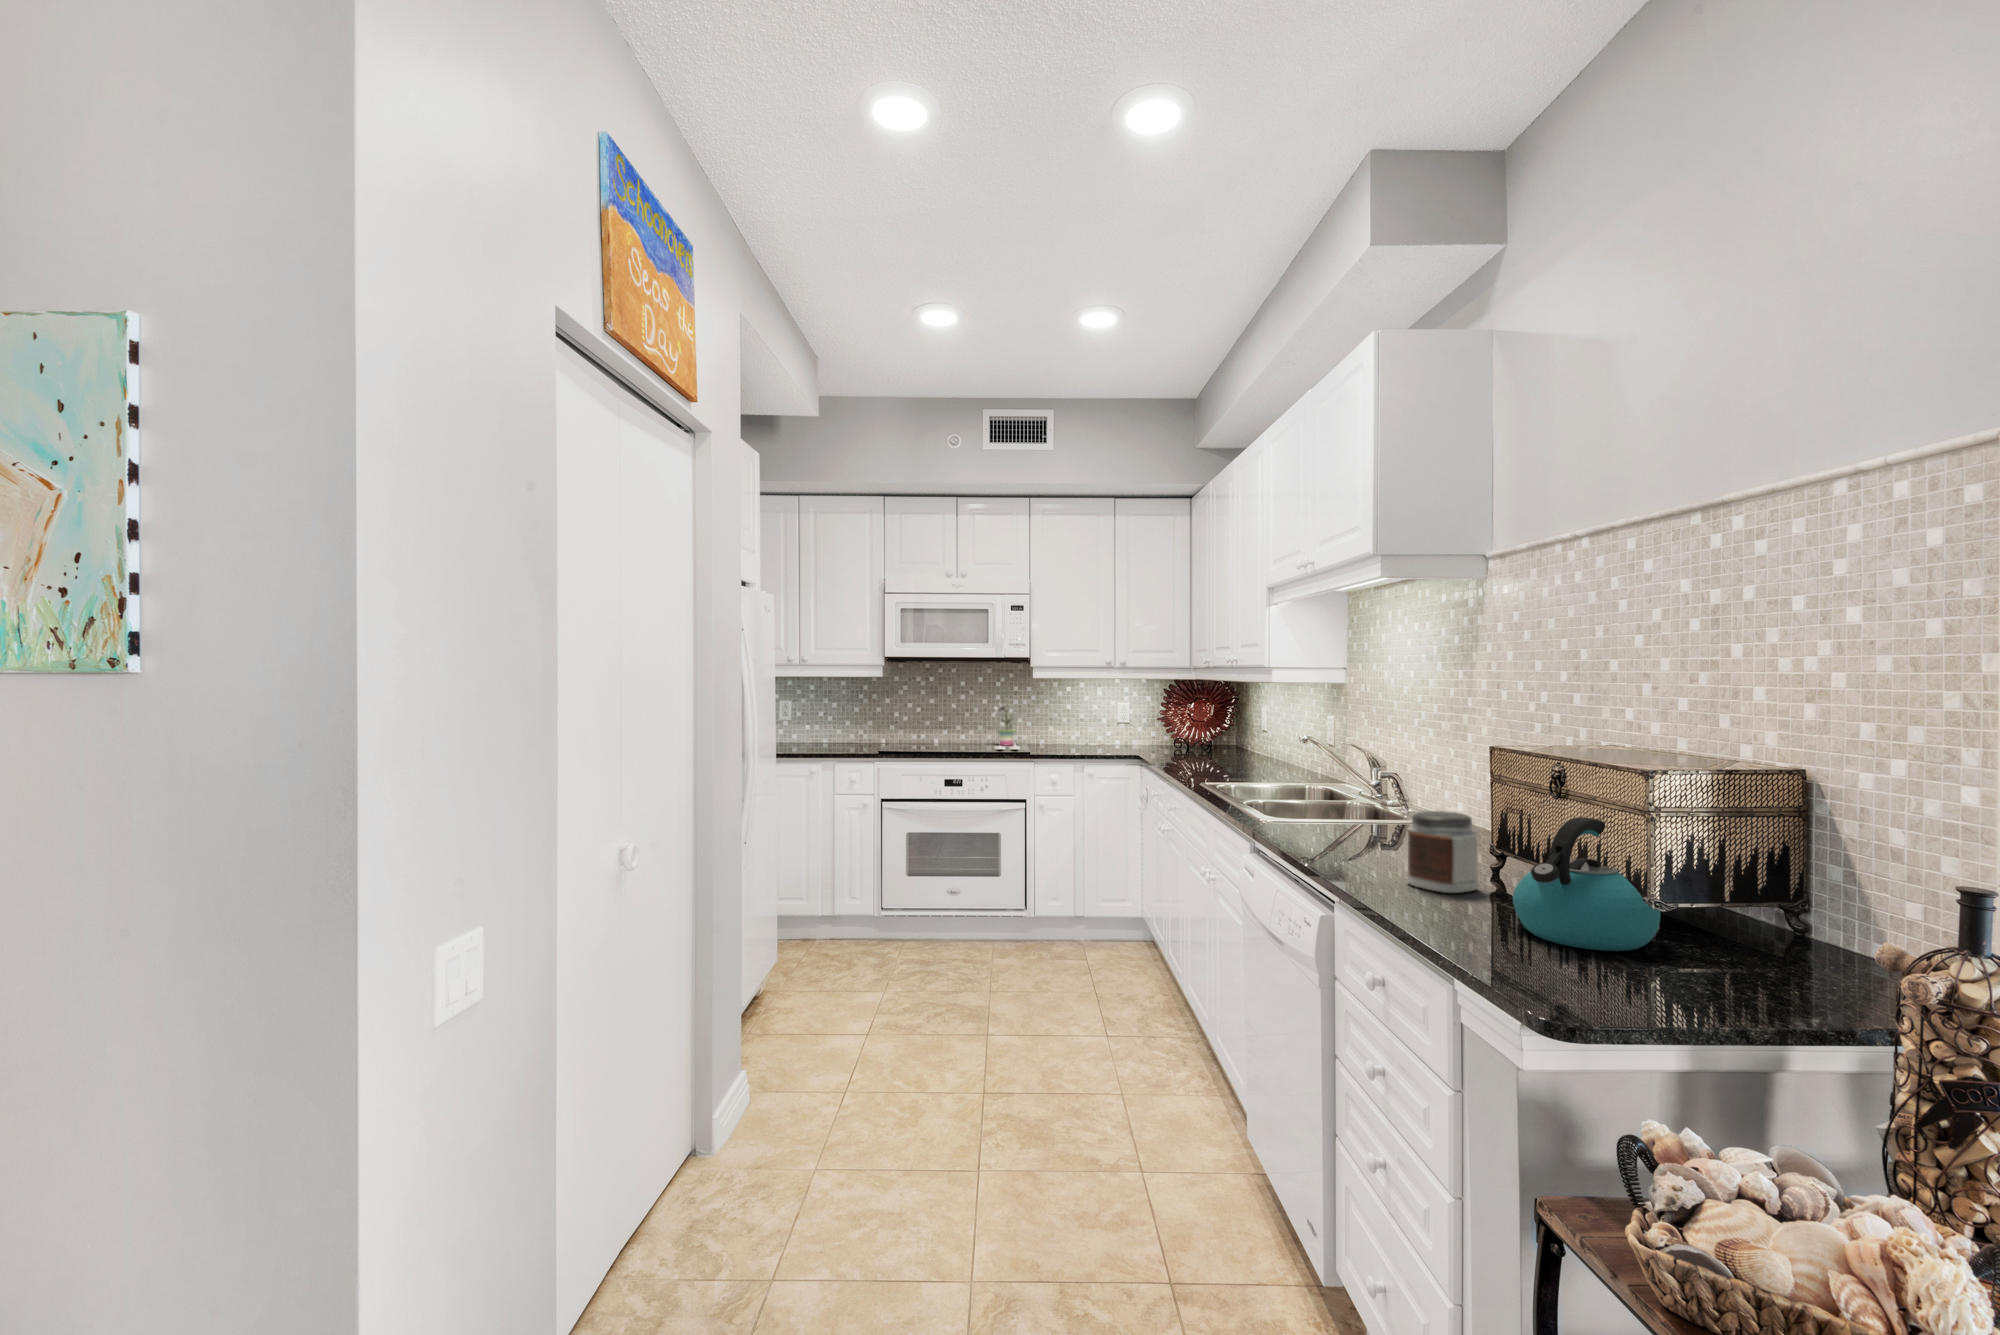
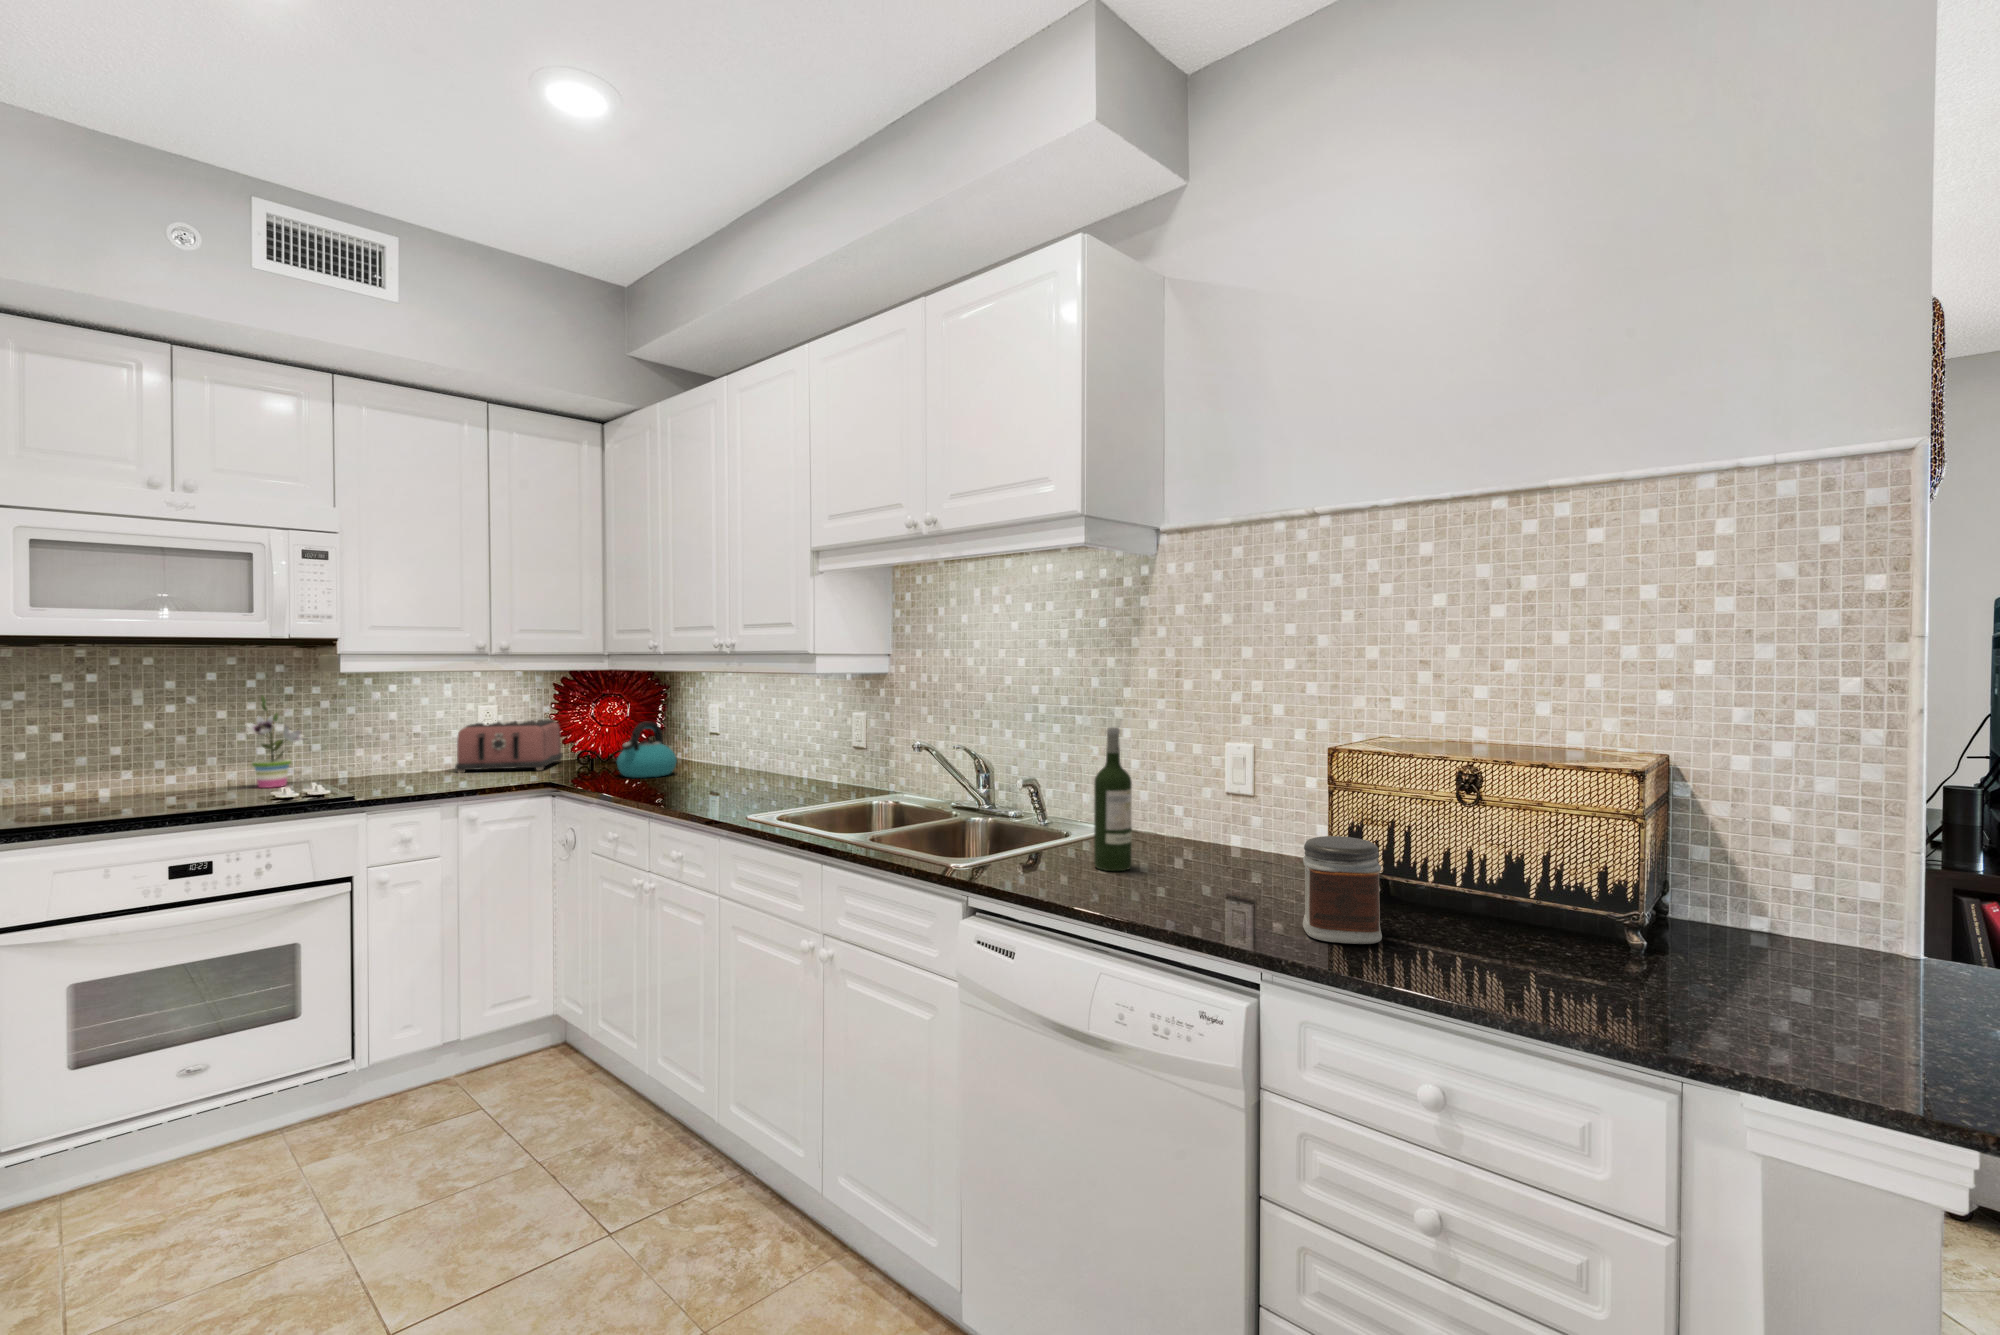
toaster: none [1102,714,1175,750] -> present [455,720,562,773]
wine bottle: none [1375,725,1408,841] -> present [1094,727,1132,871]
kettle: present [1513,817,1661,951] -> present [617,722,677,778]

